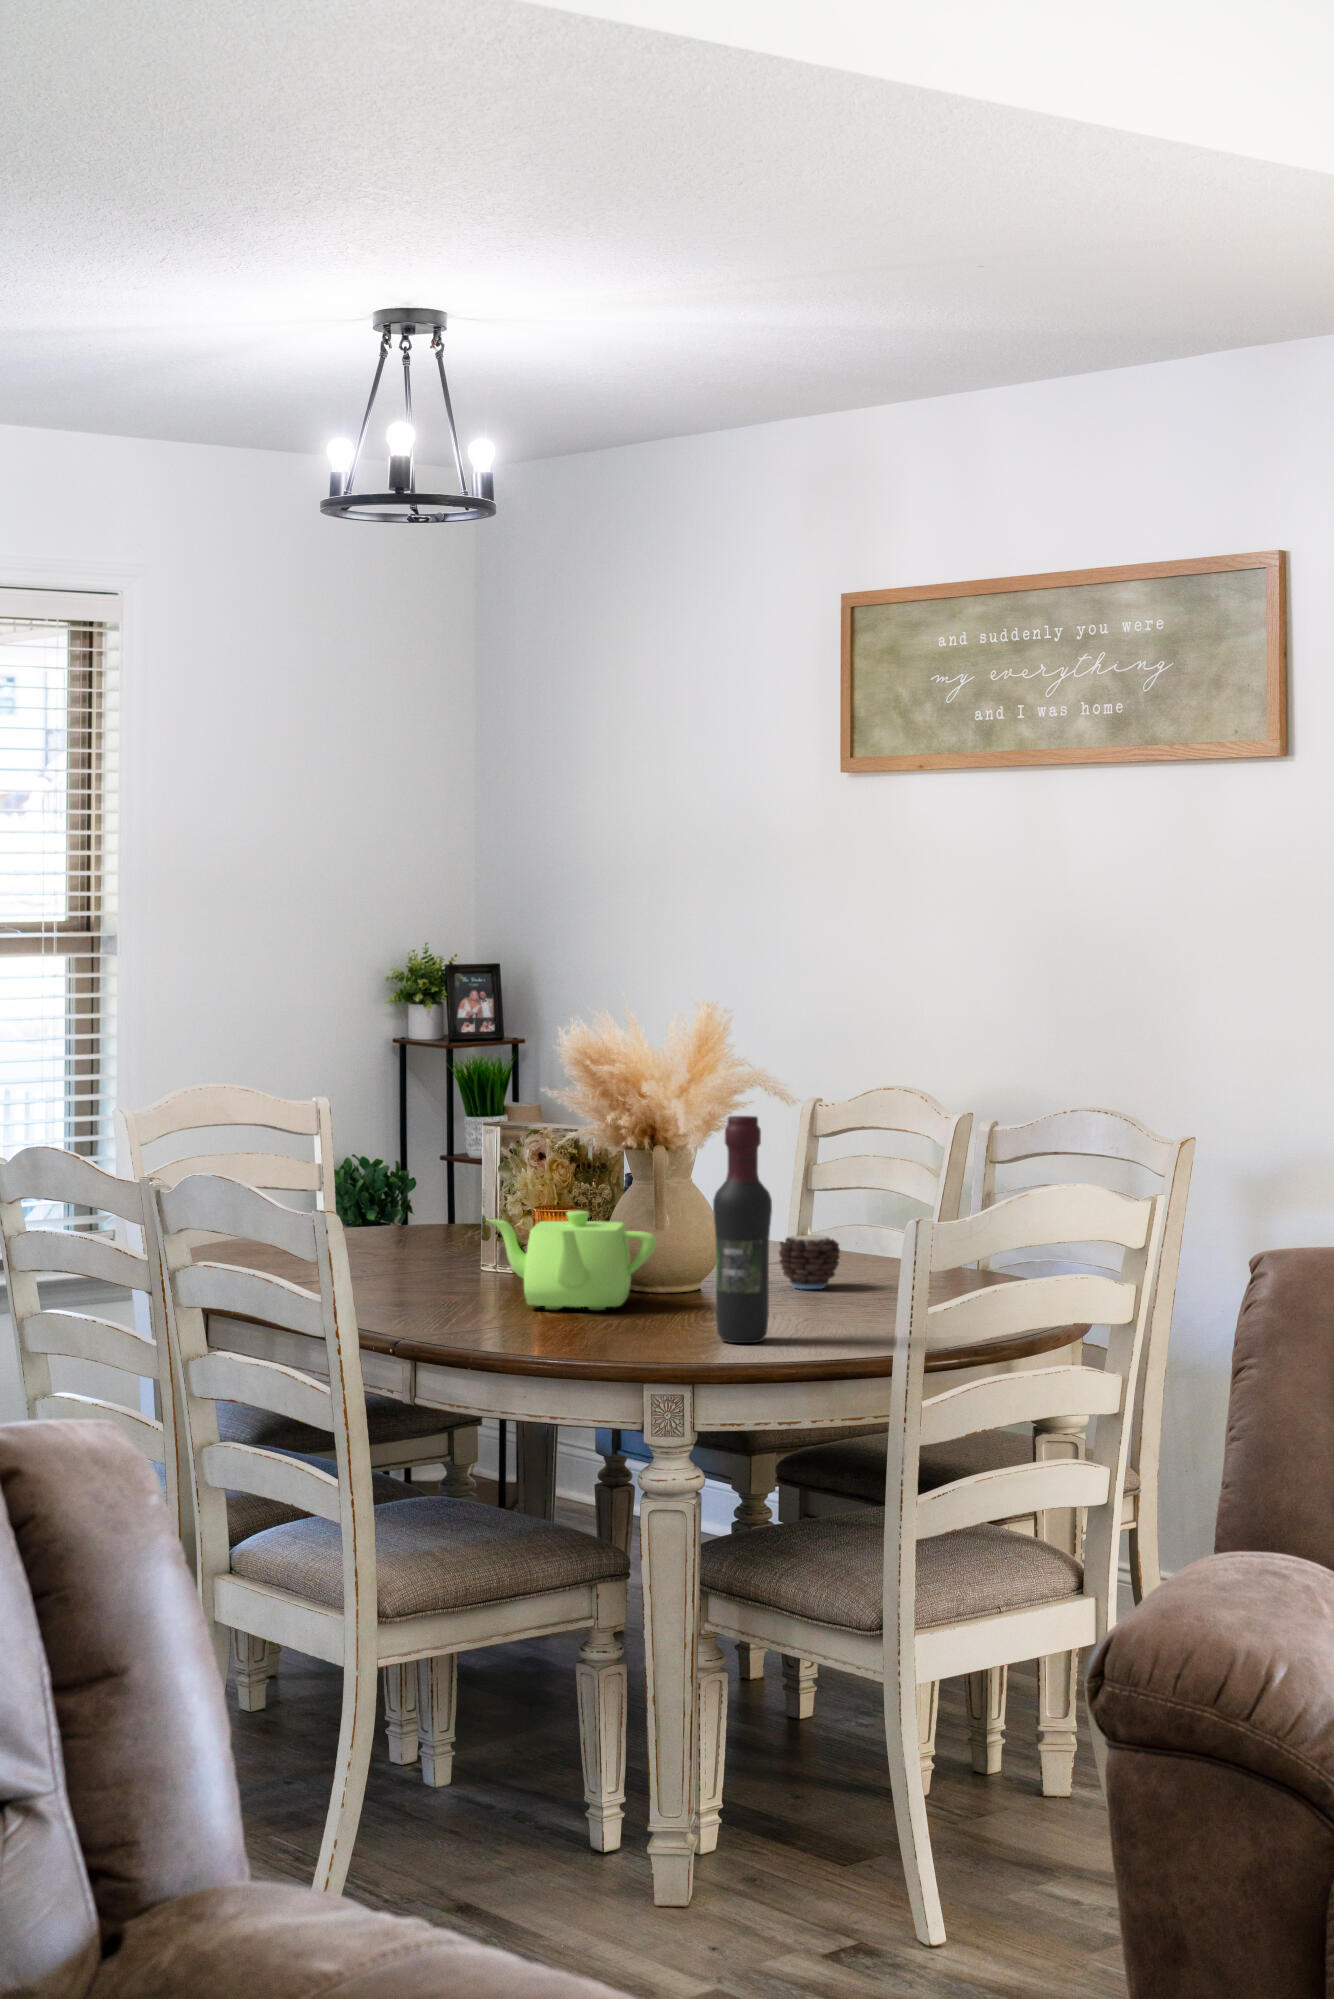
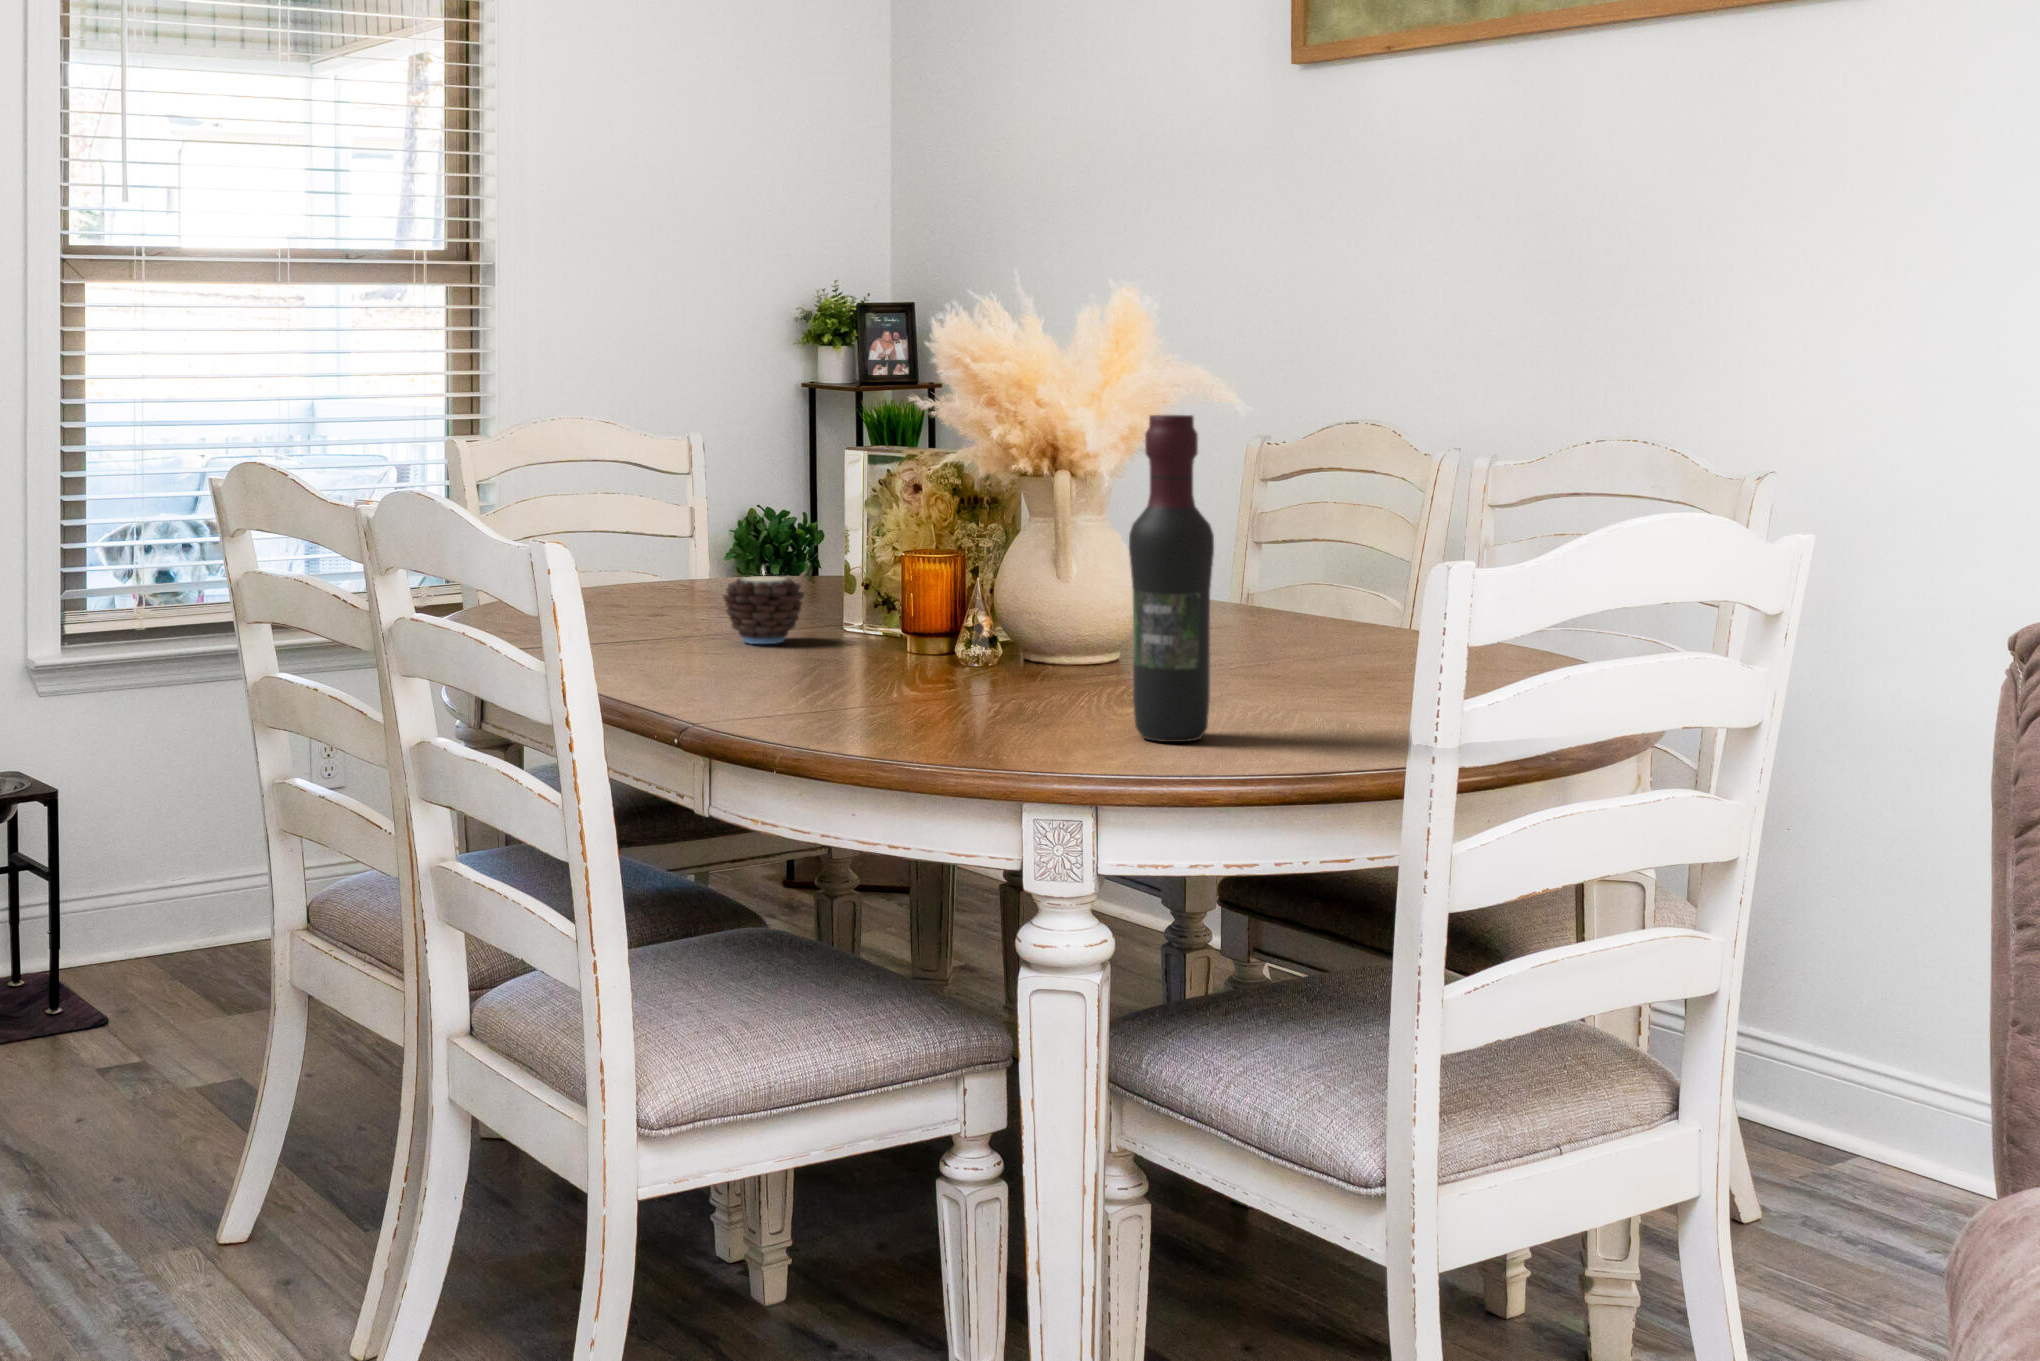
teapot: present [488,1210,657,1310] -> none [828,554,1057,689]
candle: present [779,1229,840,1289] -> present [723,570,804,644]

